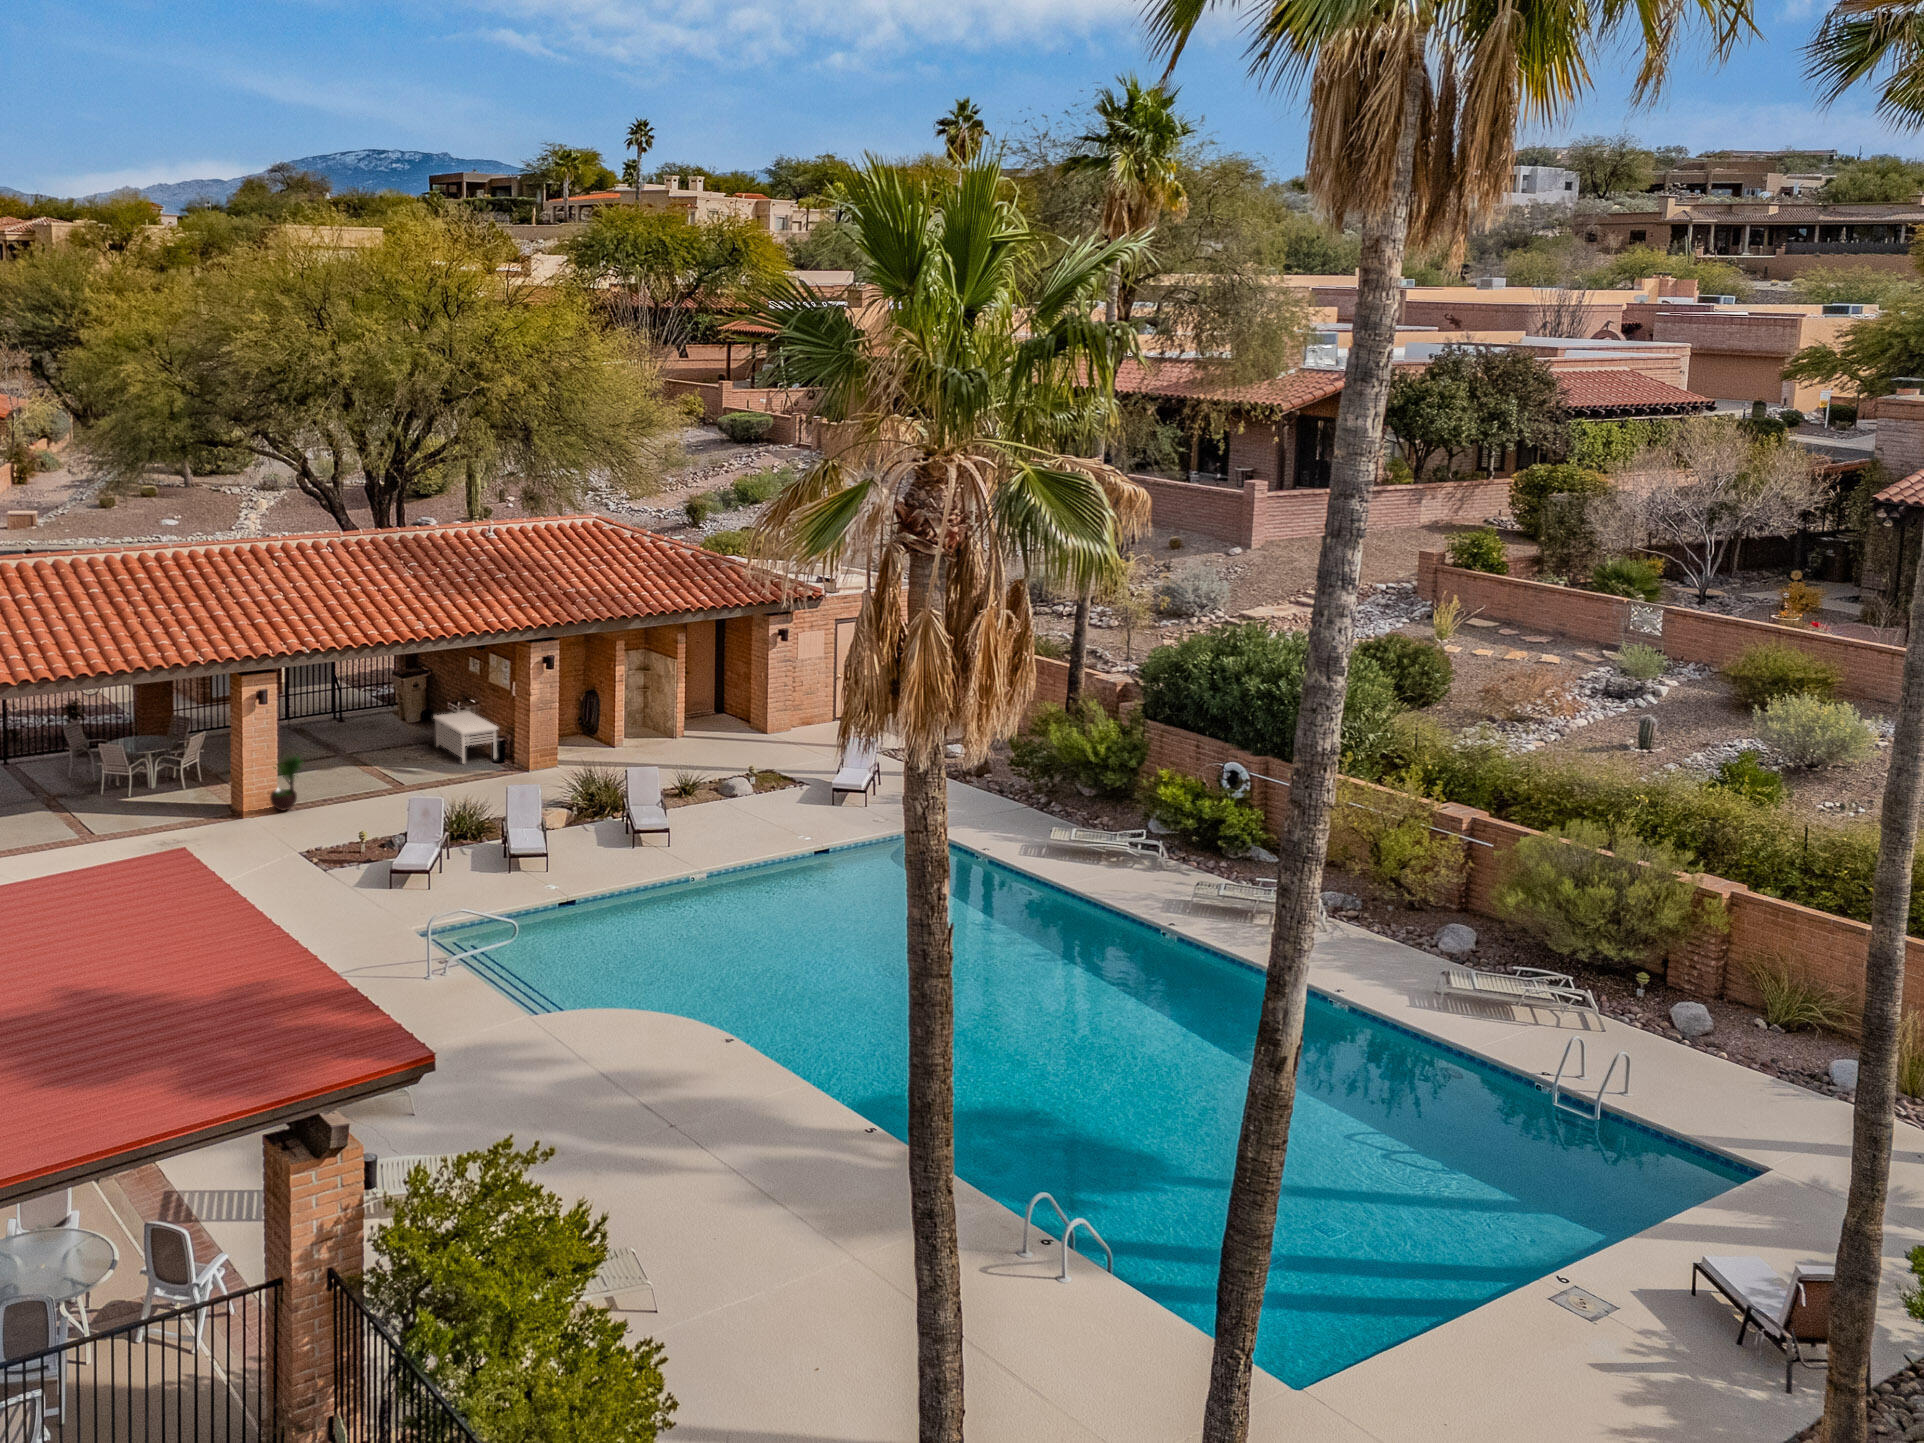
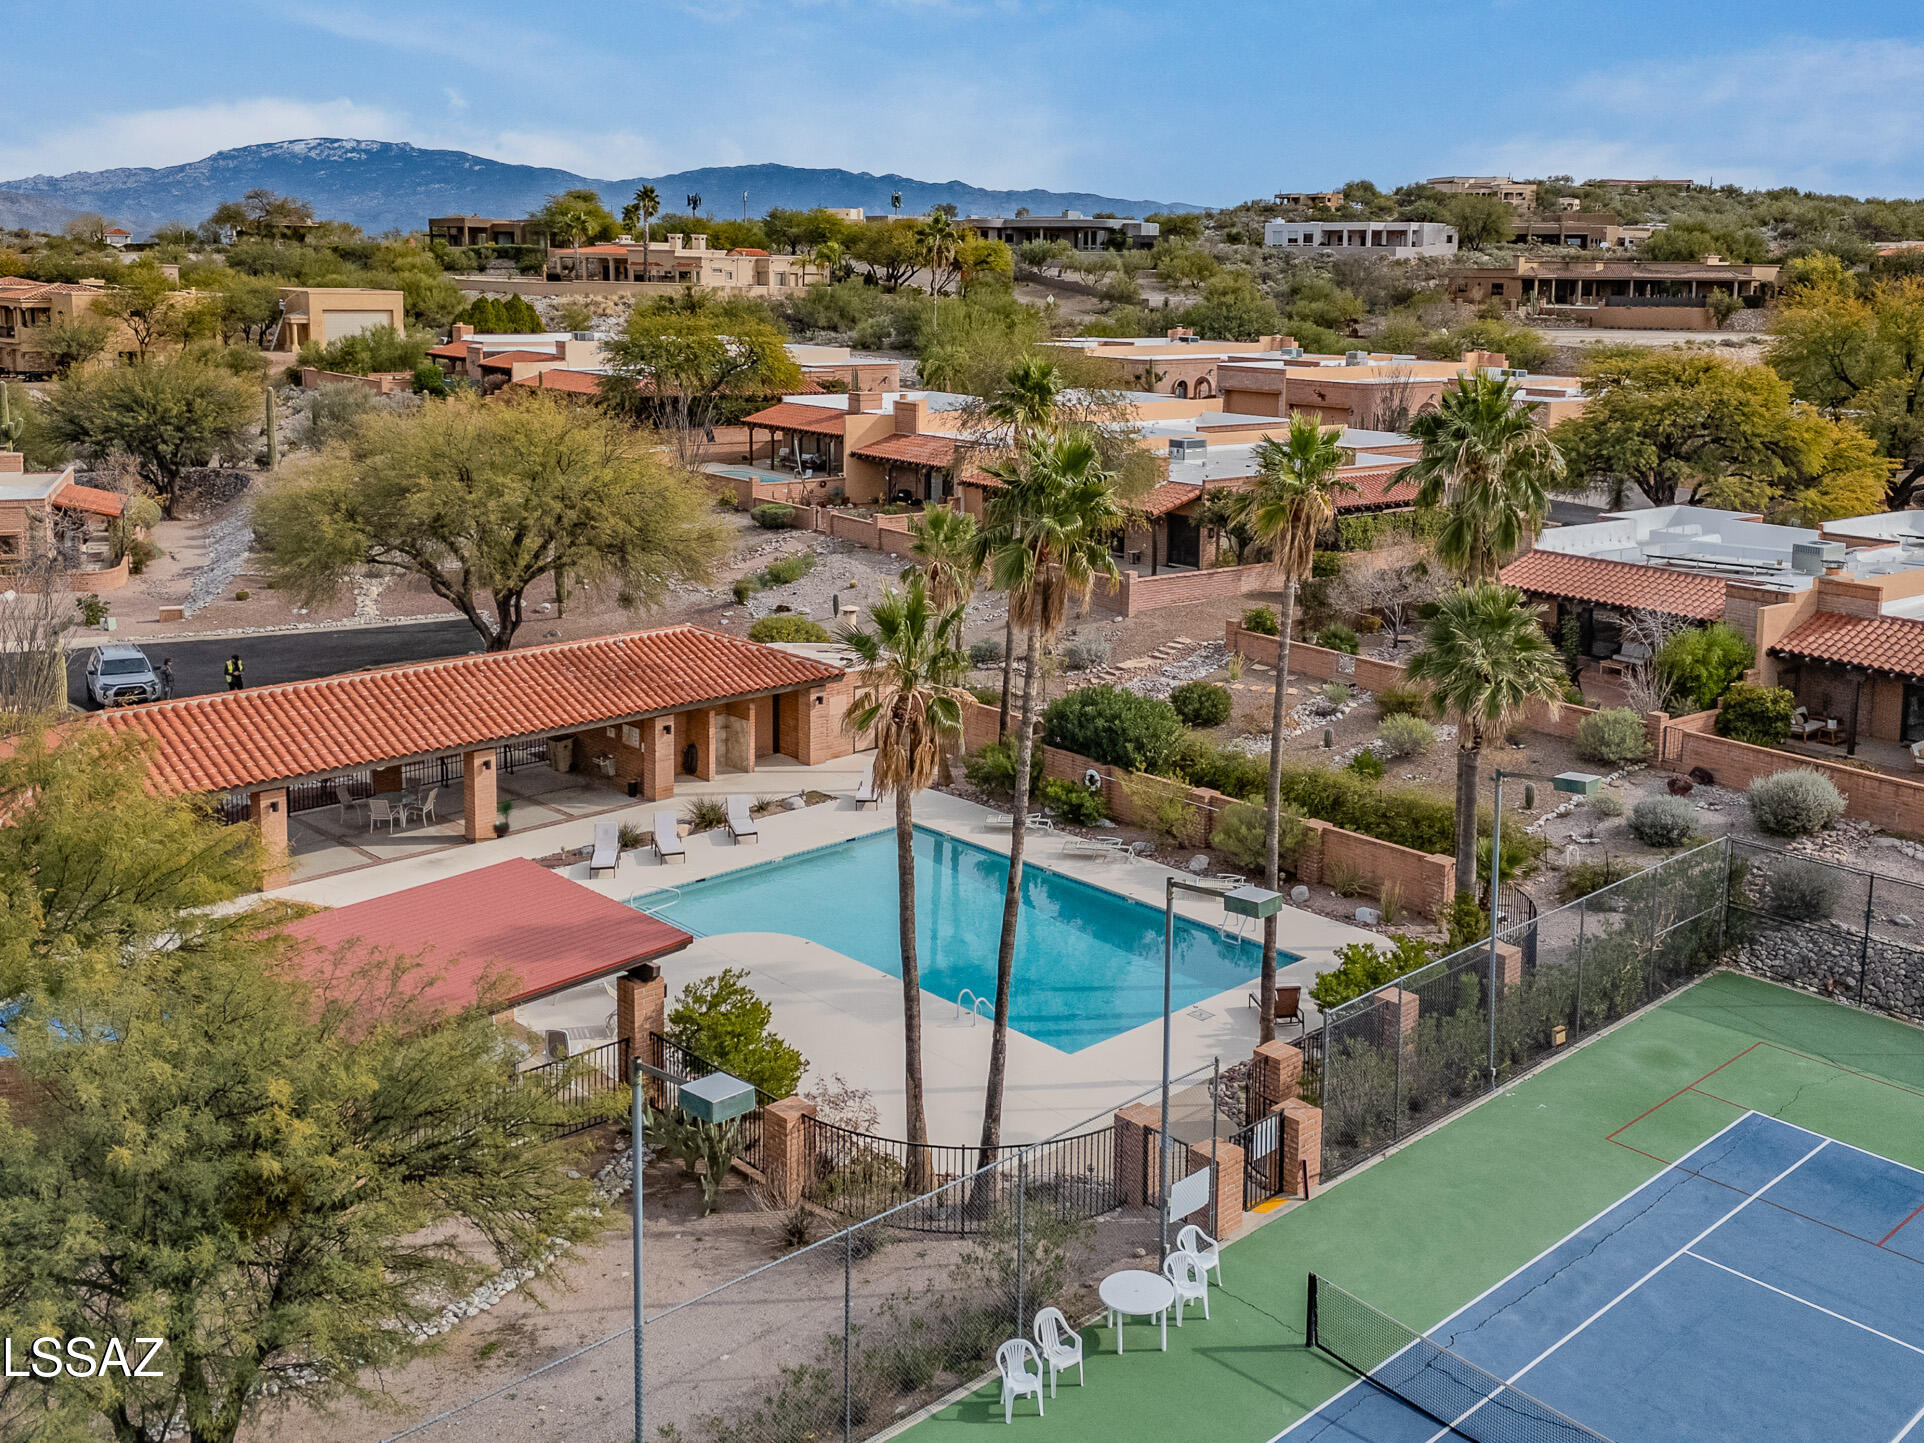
storage bench: present [434,711,499,763] -> none [586,762,633,798]

